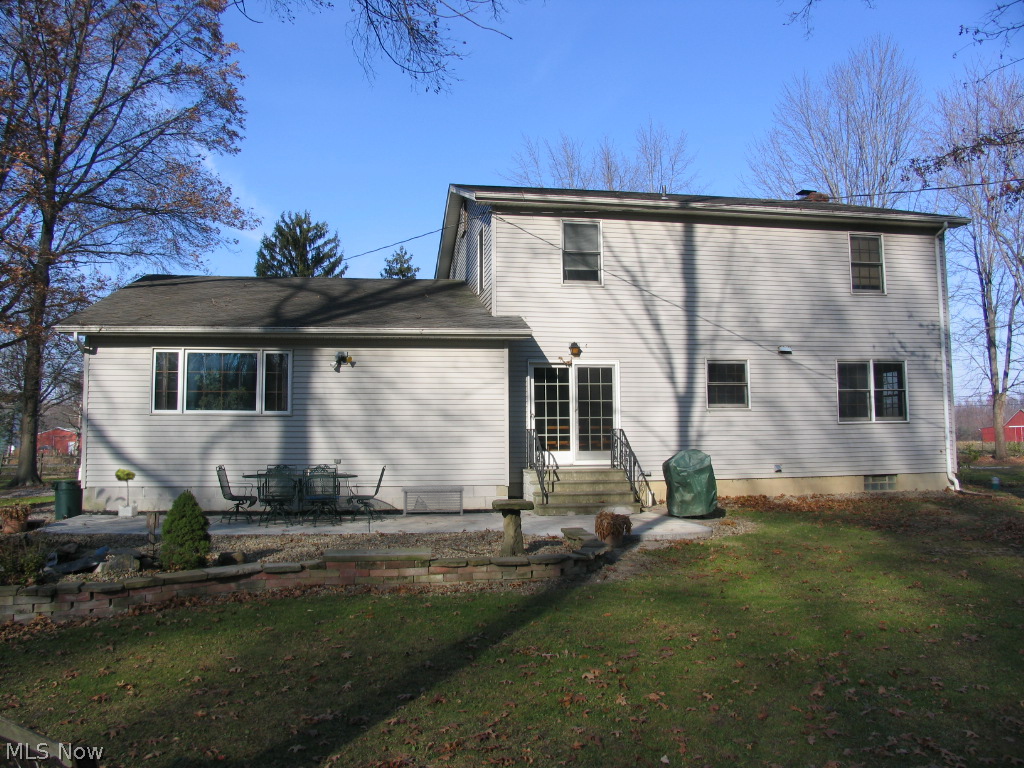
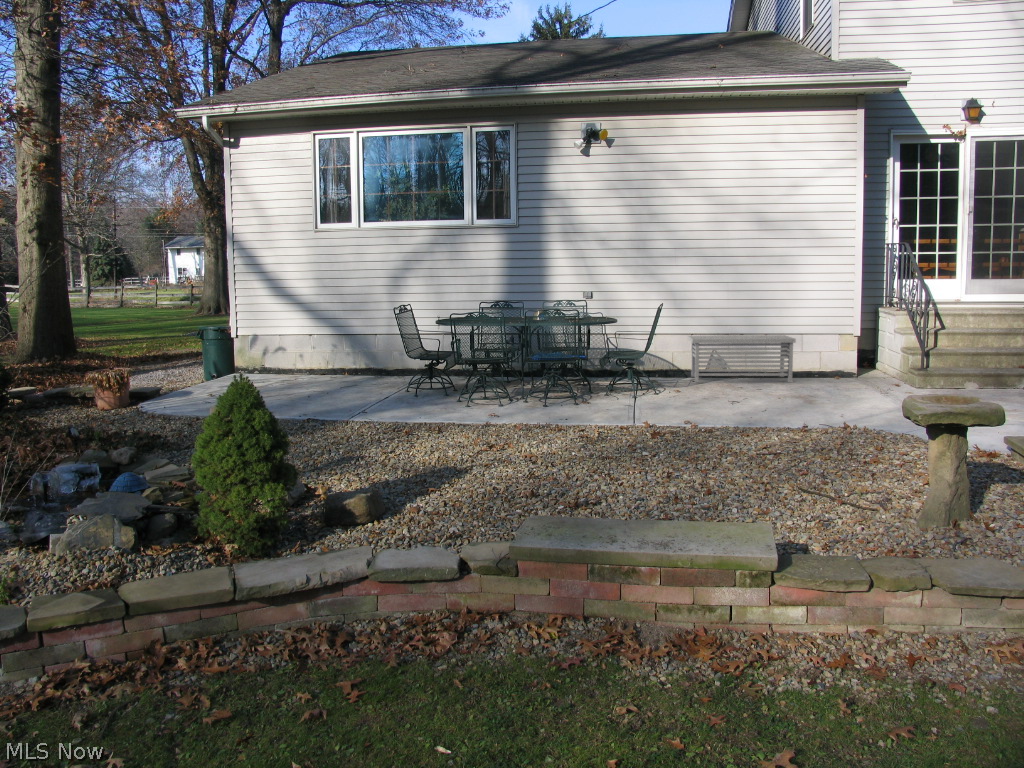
potted tree: present [115,469,138,517] -> none [273,308,307,377]

